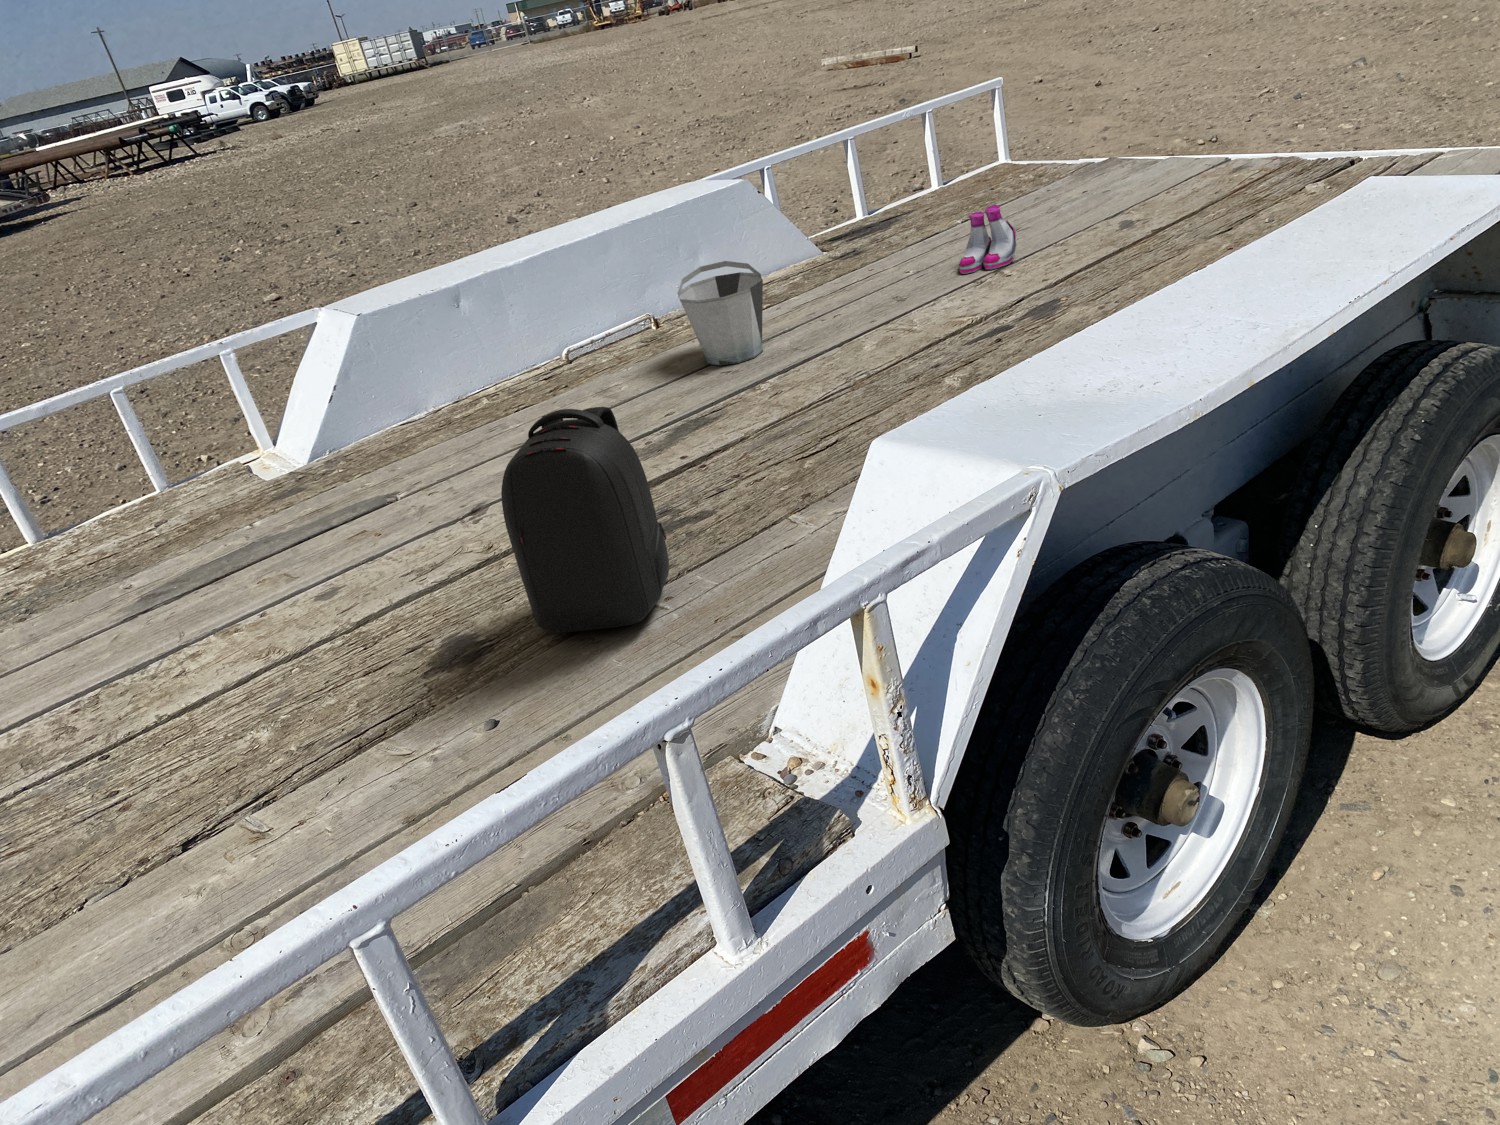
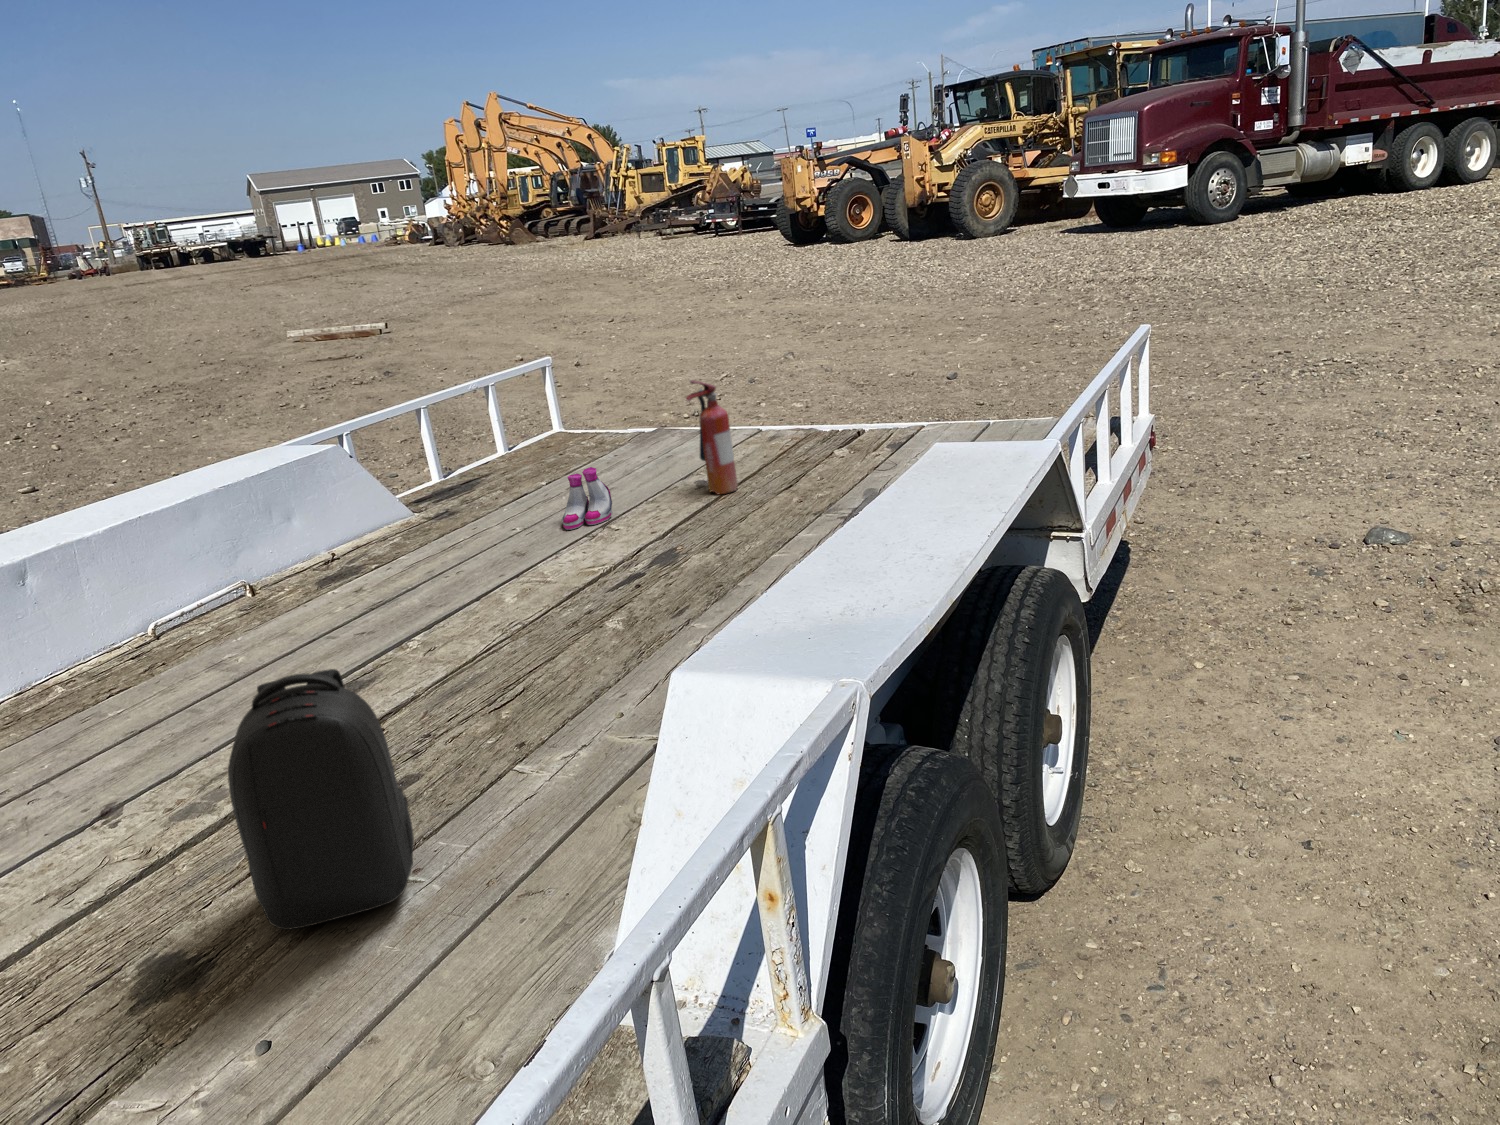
fire extinguisher: none [1111,102,1168,239] -> present [686,380,738,495]
bucket: present [678,261,763,366] -> none [299,524,394,629]

